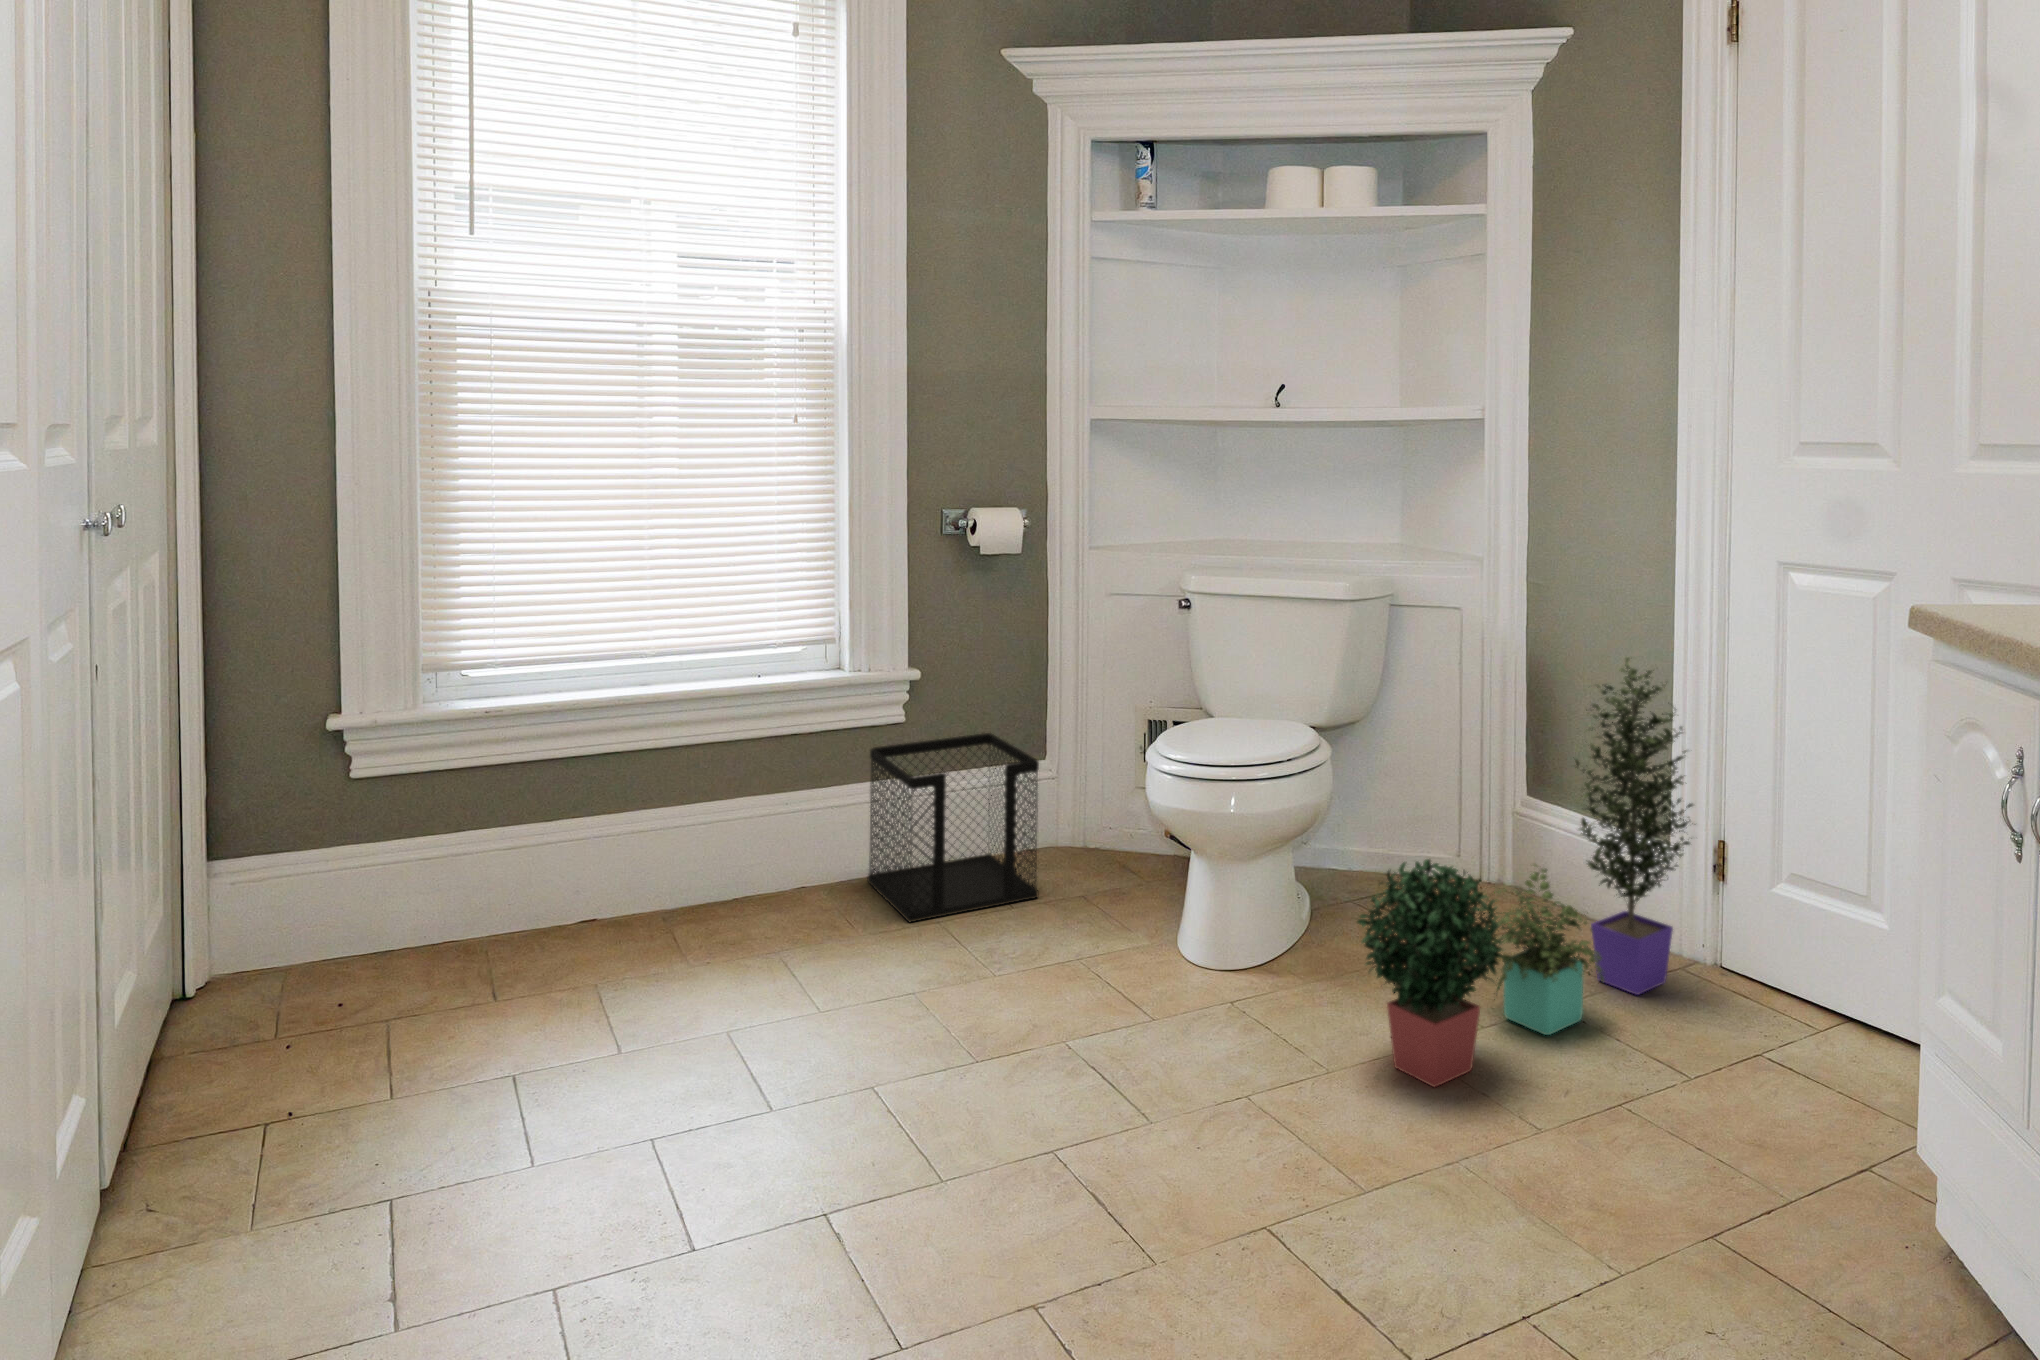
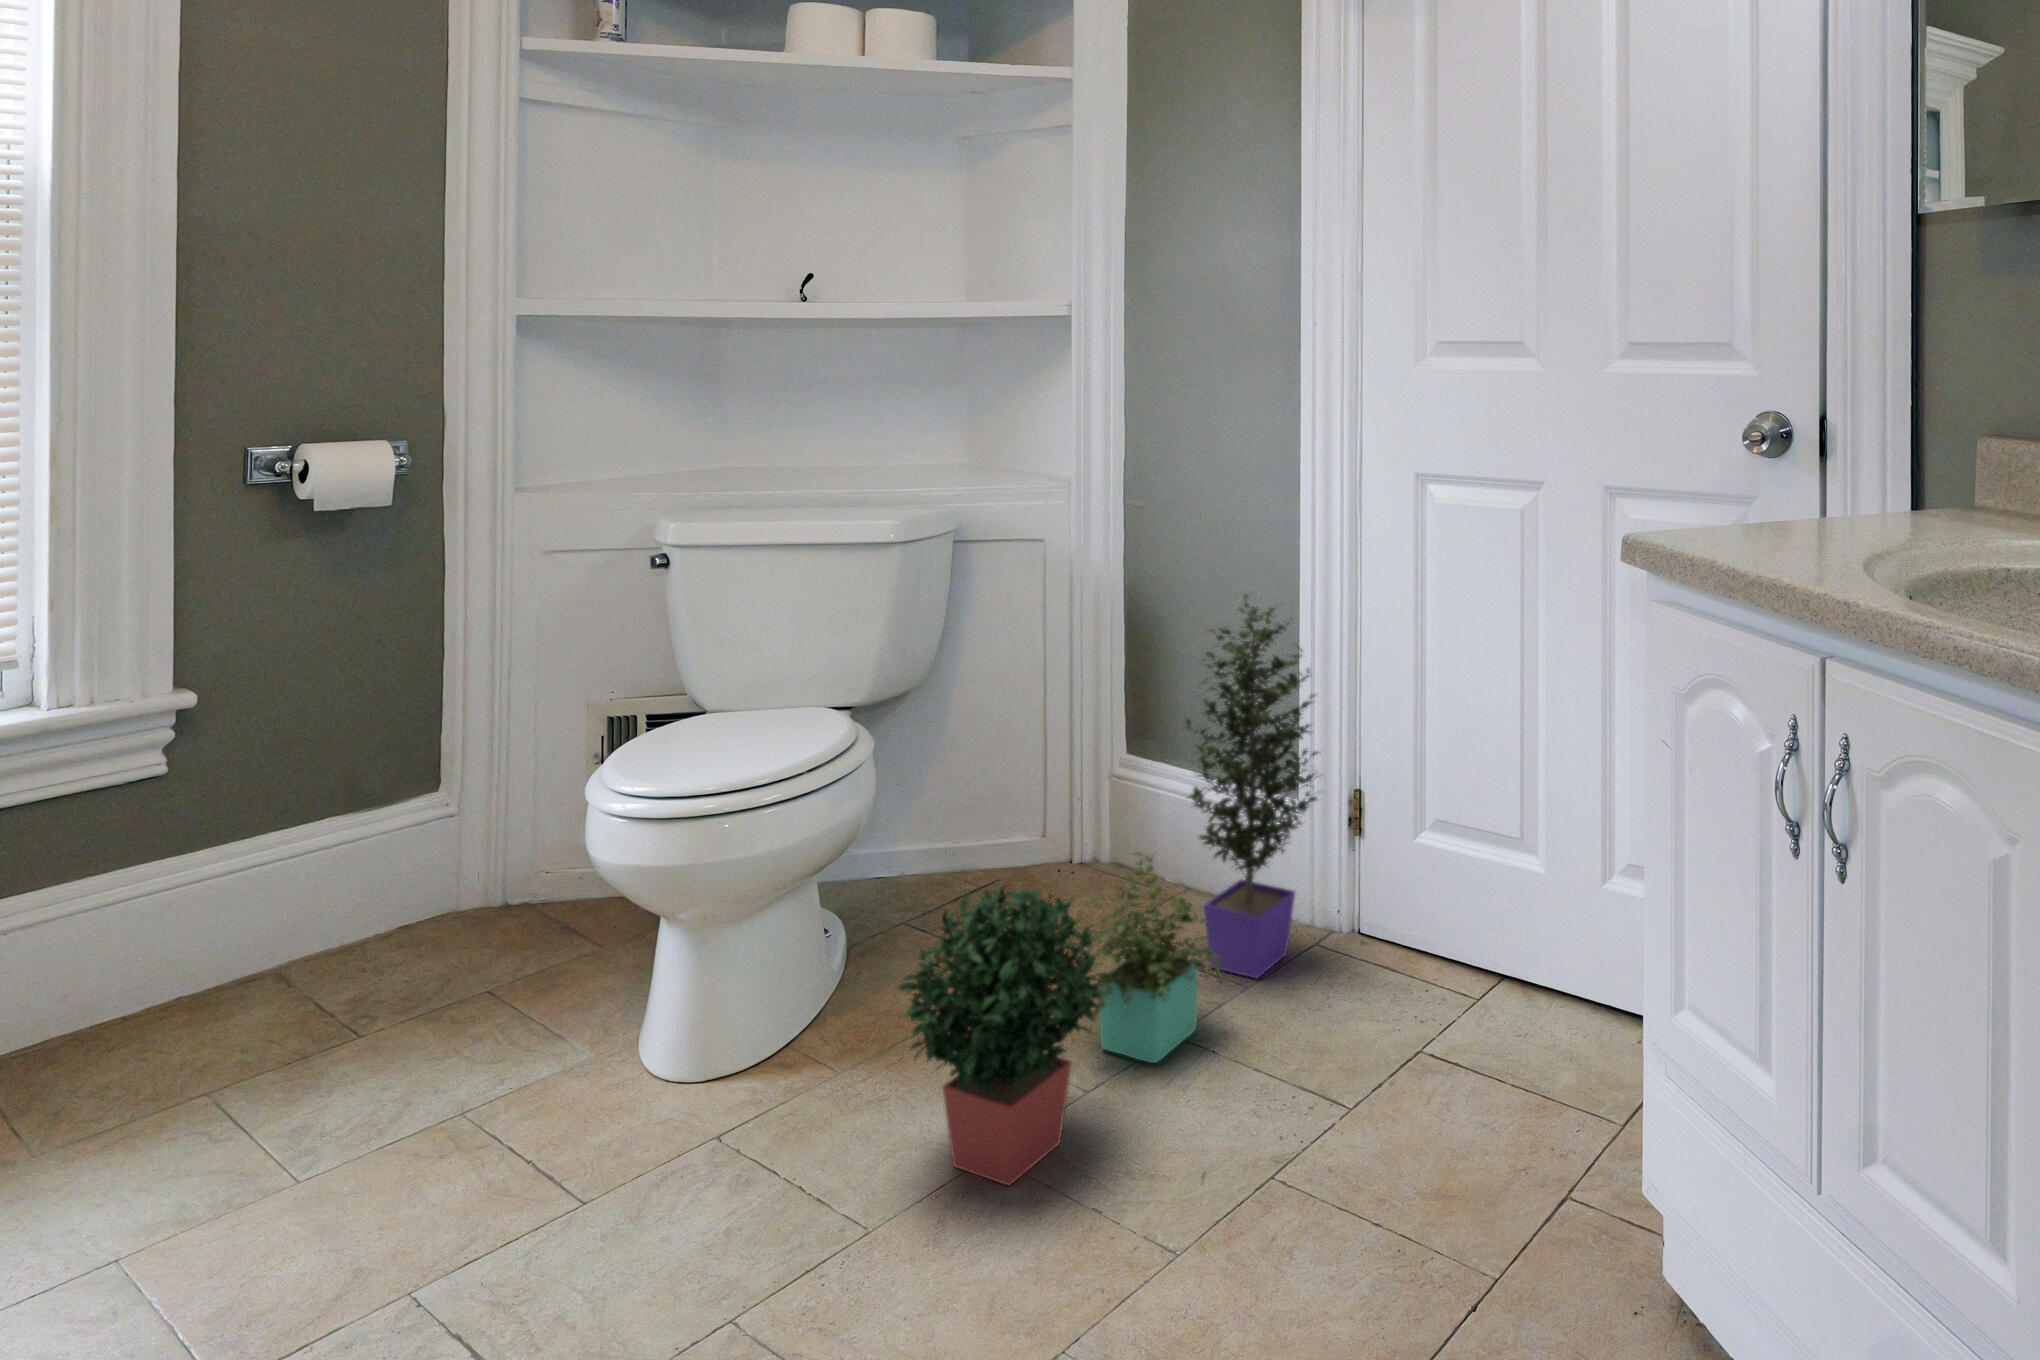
wastebasket: present [867,733,1039,922] -> none [88,768,416,1088]

